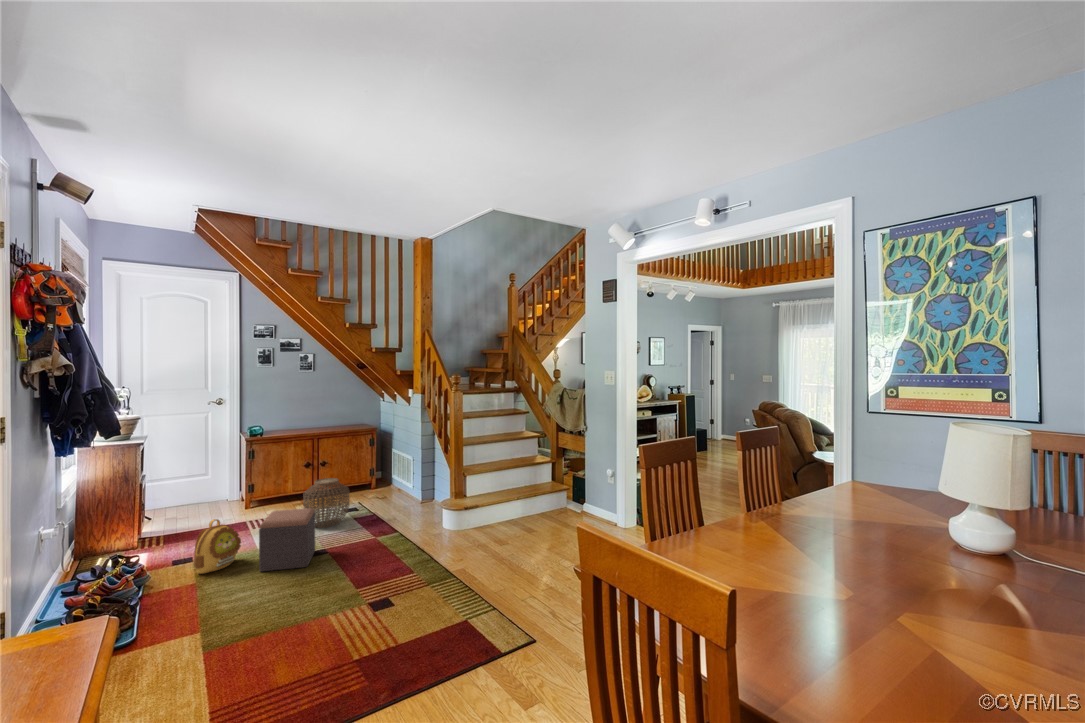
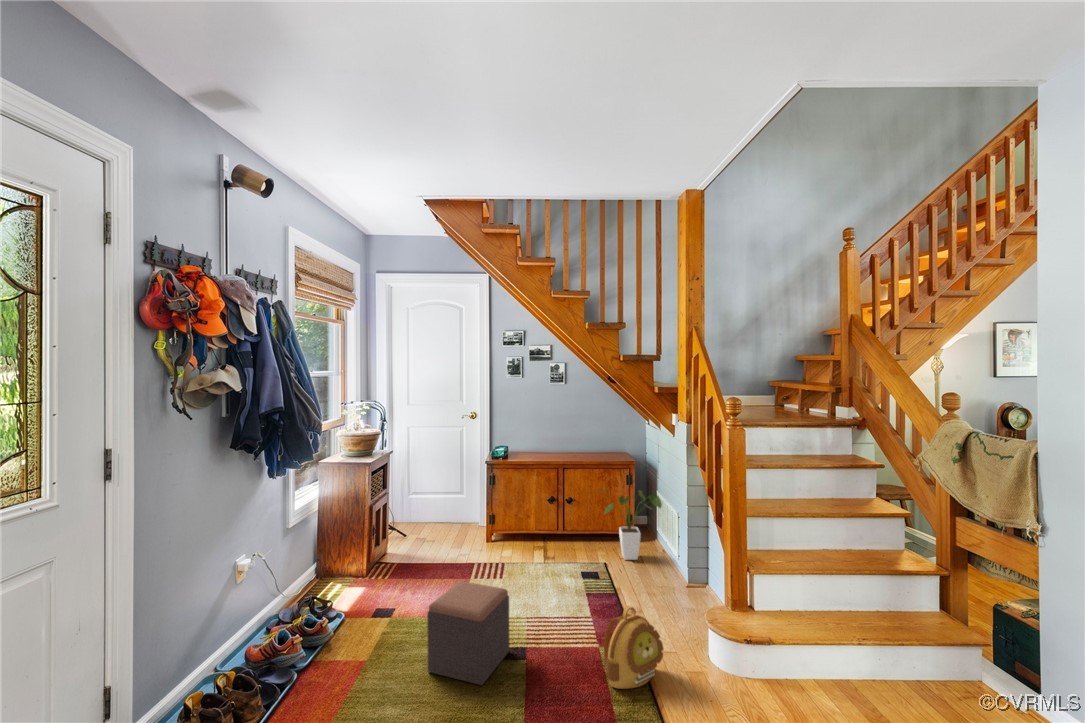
house plant: none [350,446,401,498] -> present [599,490,662,560]
woven basket: present [303,478,349,528] -> none [521,533,579,604]
backpack: present [194,519,241,574] -> present [604,606,663,689]

